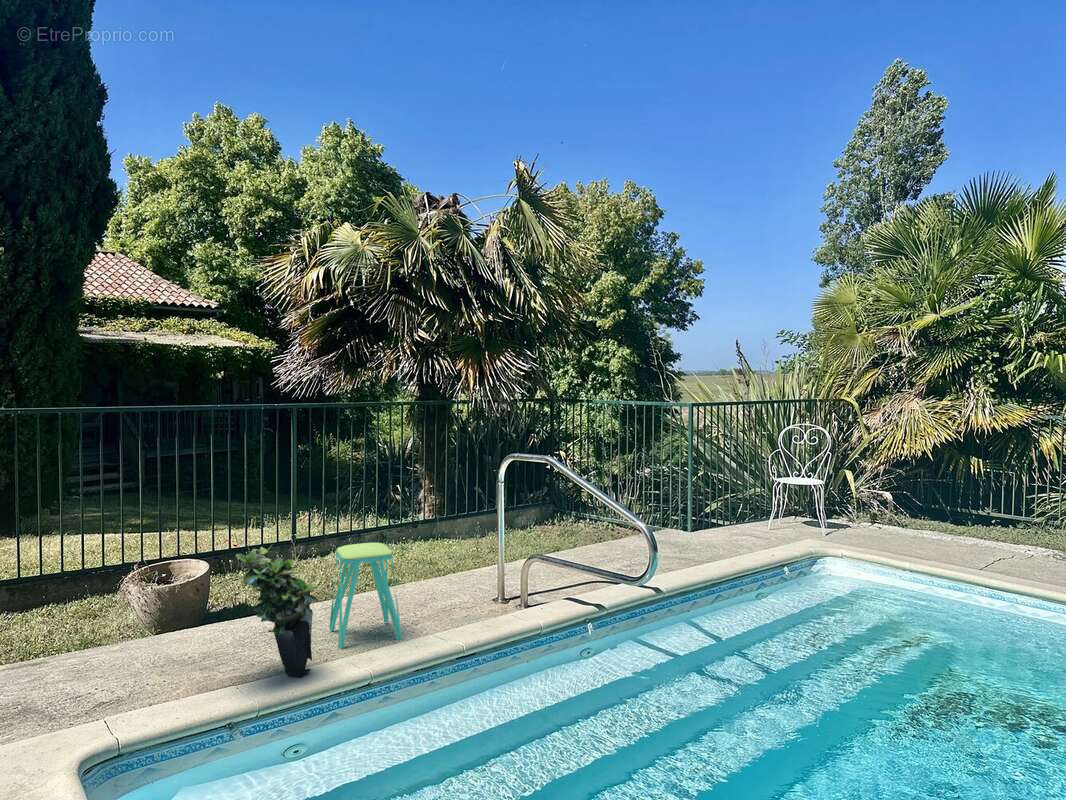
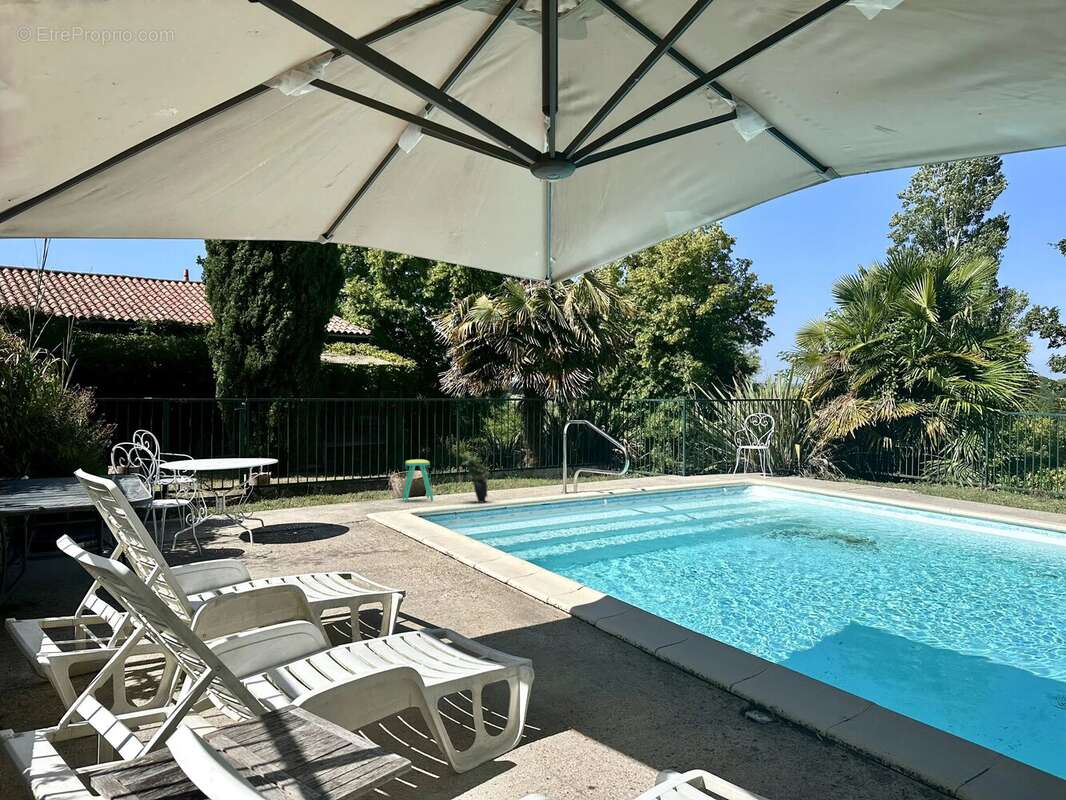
stool: present [330,542,401,649] -> present [402,459,433,502]

